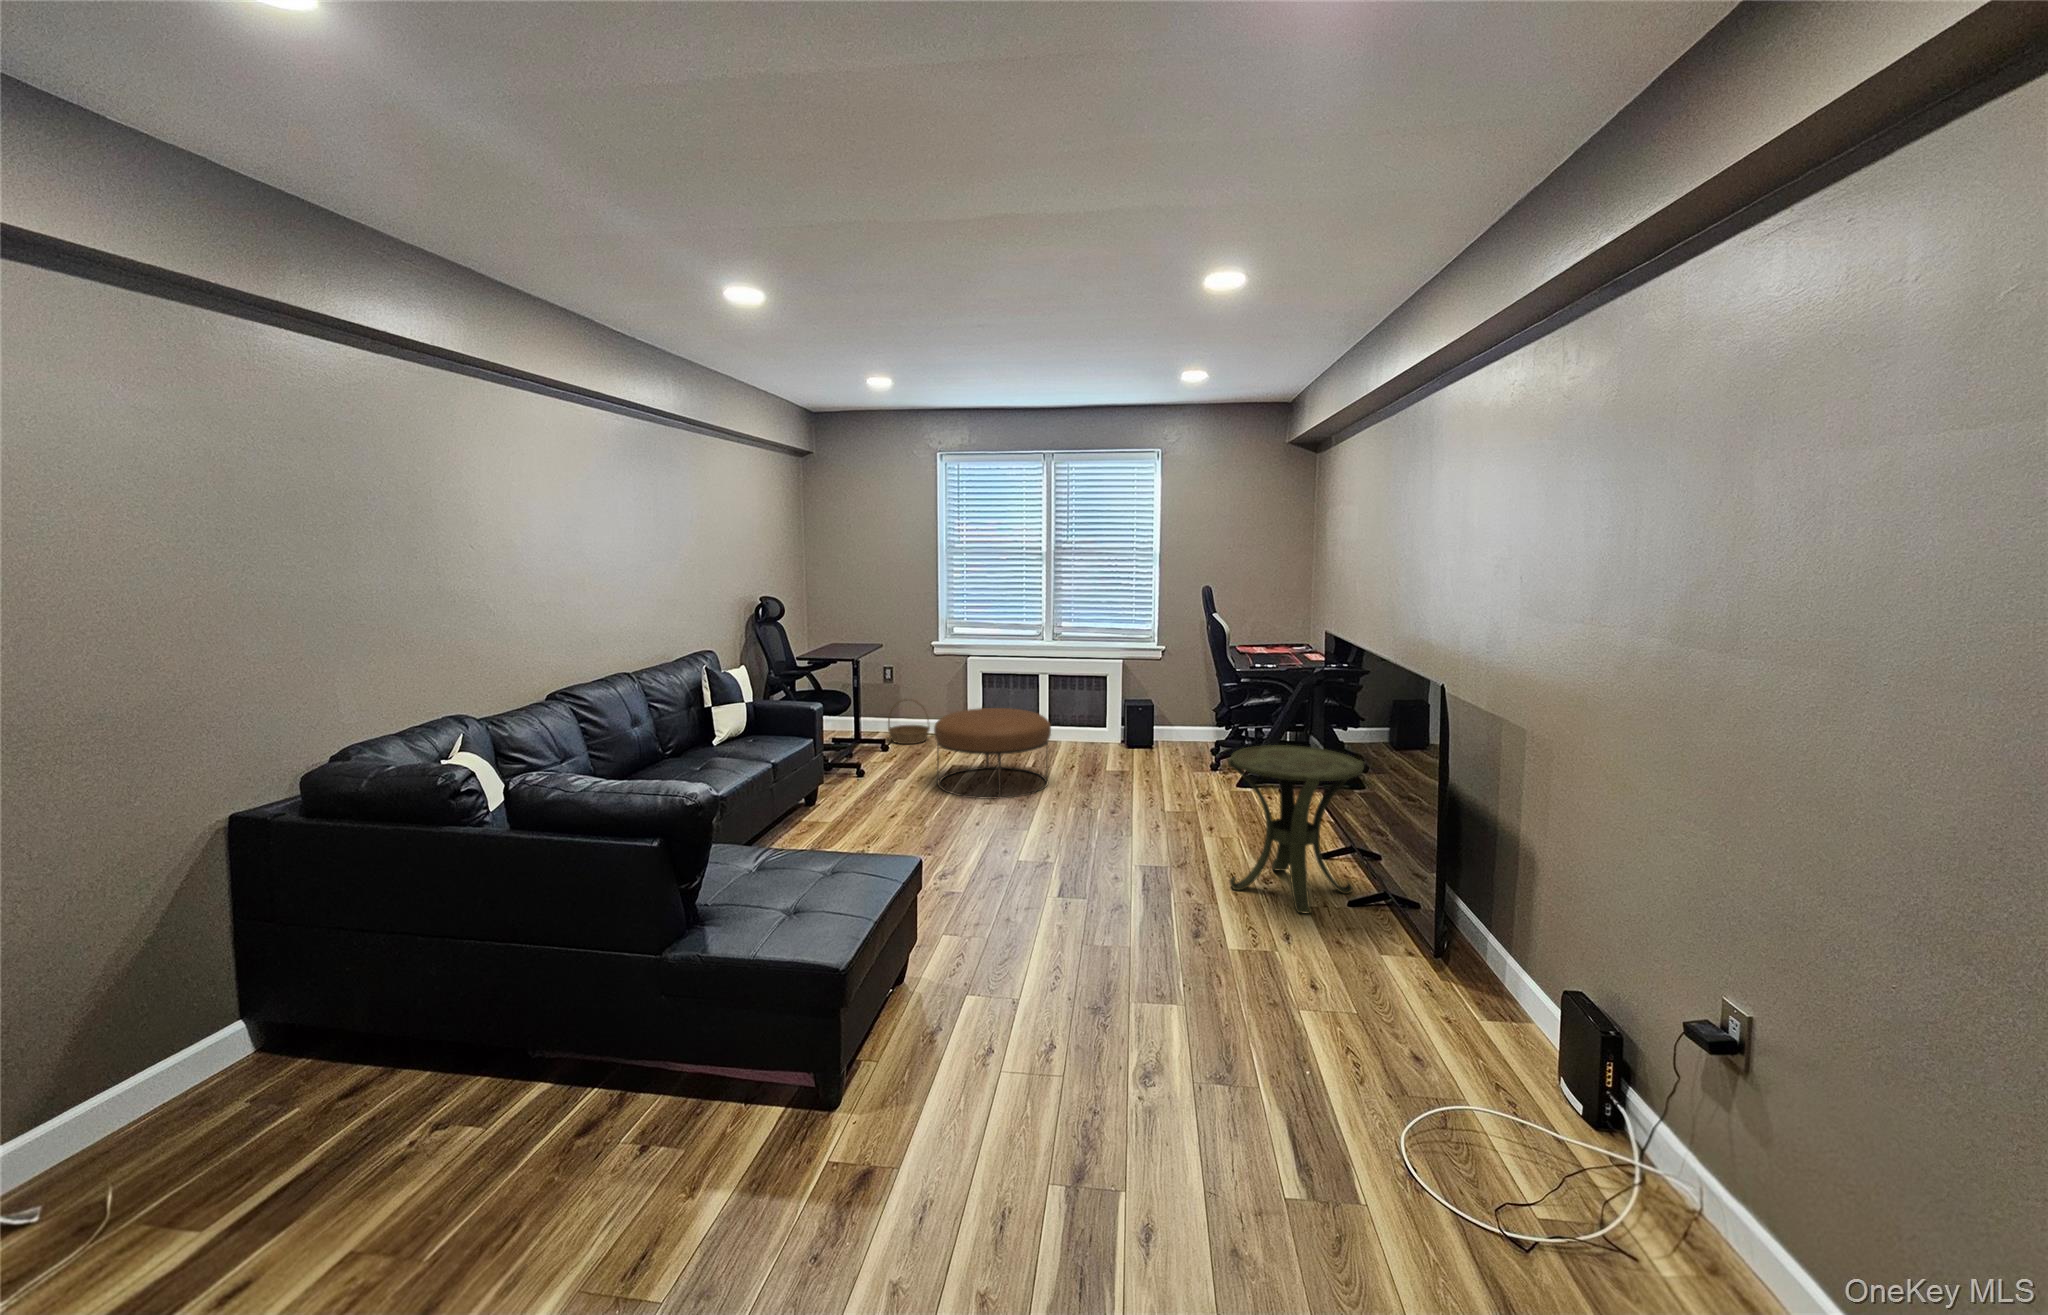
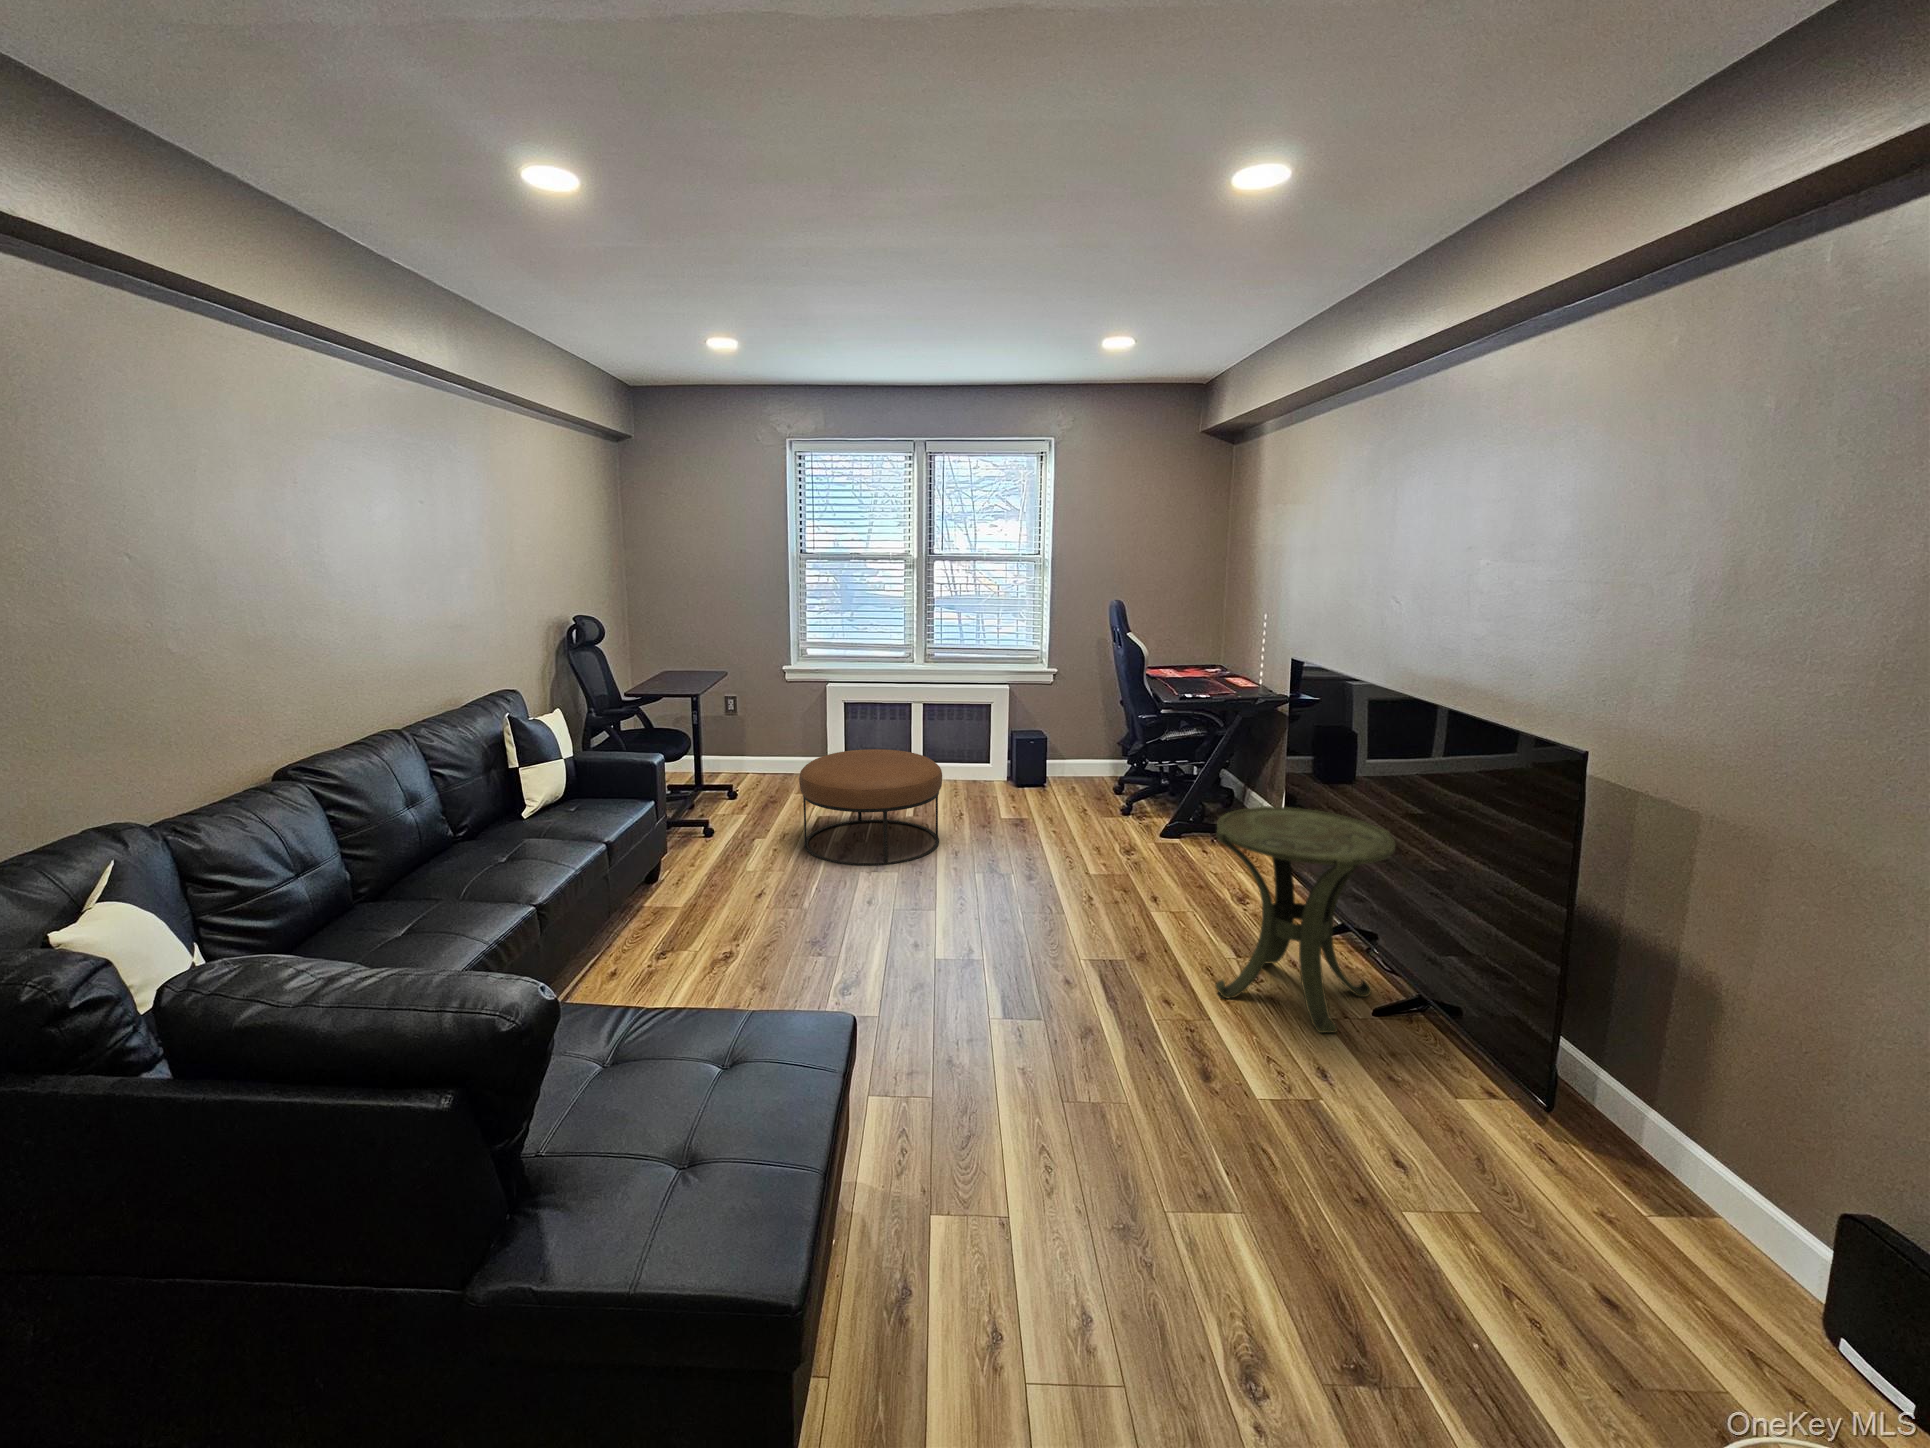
basket: present [888,700,930,744] -> none [730,735,781,790]

